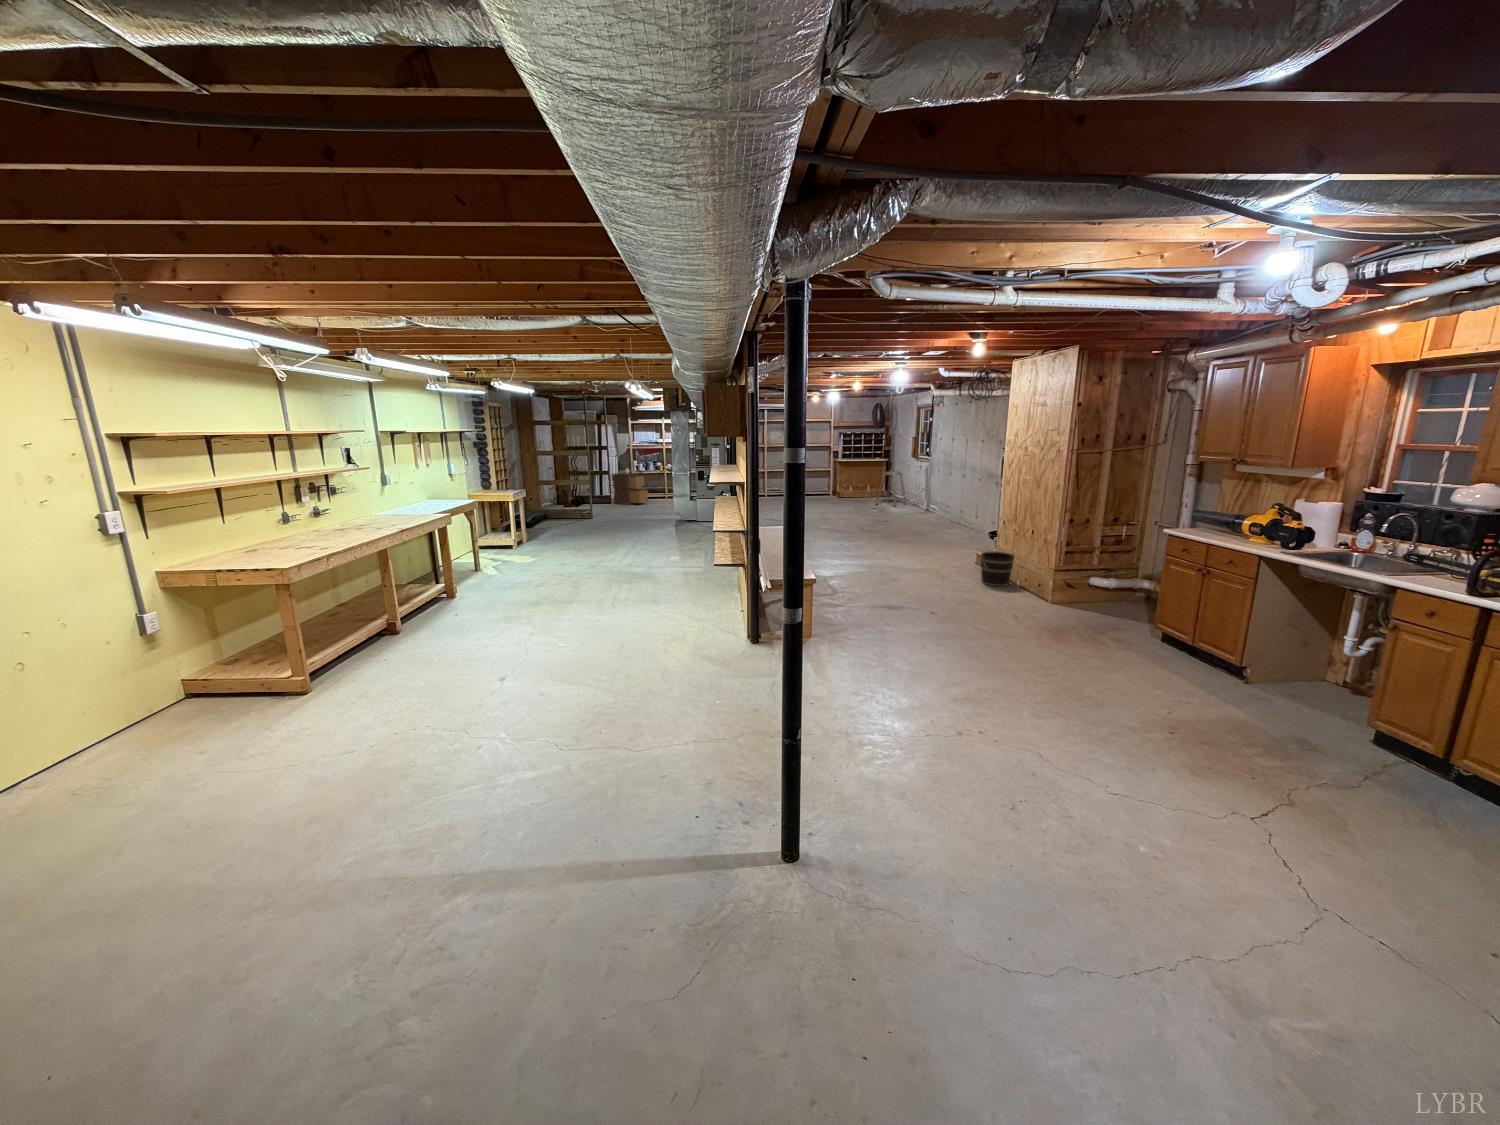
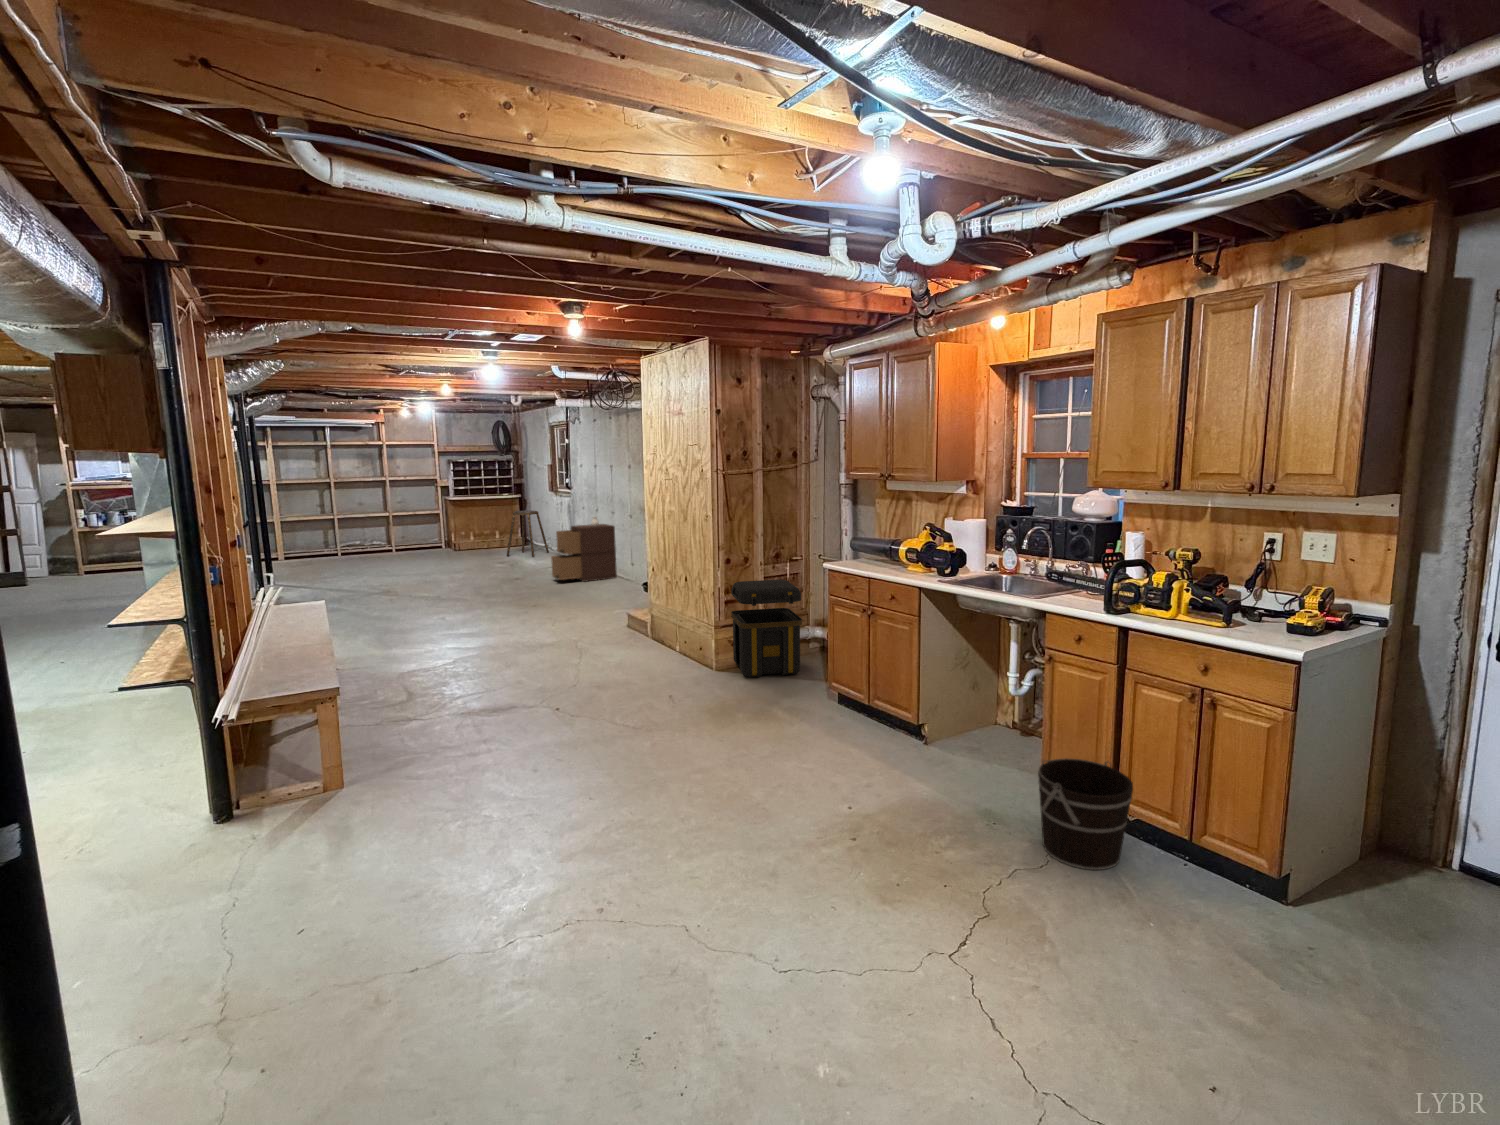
storage cabinet: present [612,468,648,505] -> present [551,517,617,582]
toolbox: none [1068,539,1137,616] -> present [731,580,802,677]
bucket: present [980,552,1014,586] -> present [1038,758,1133,870]

